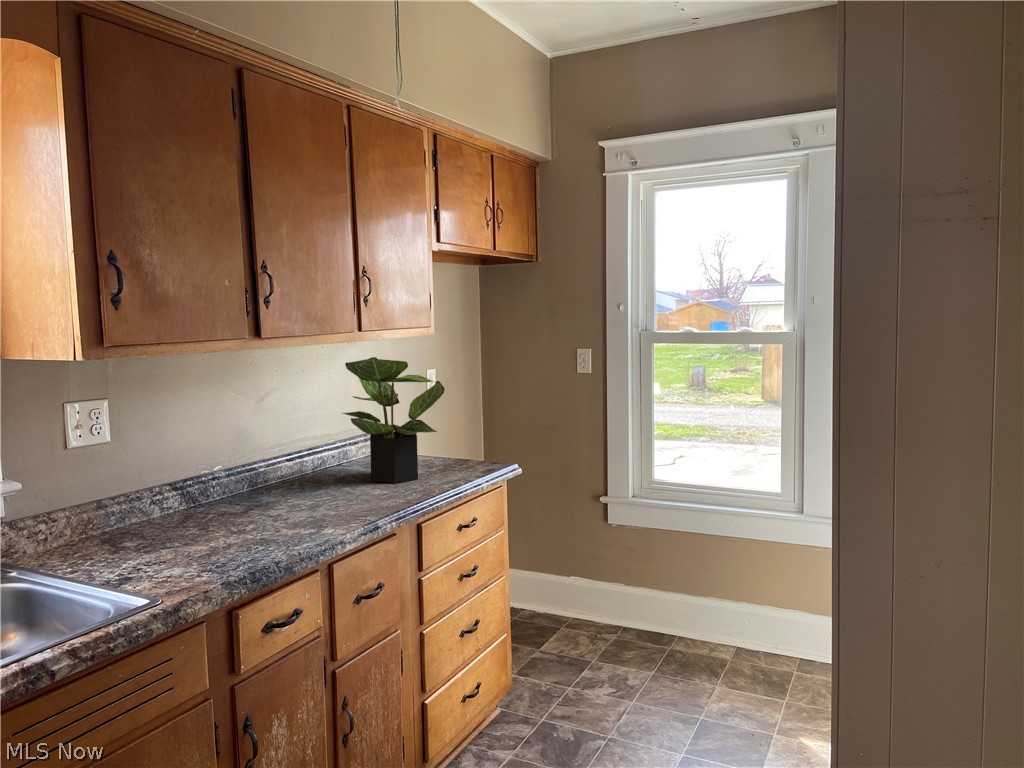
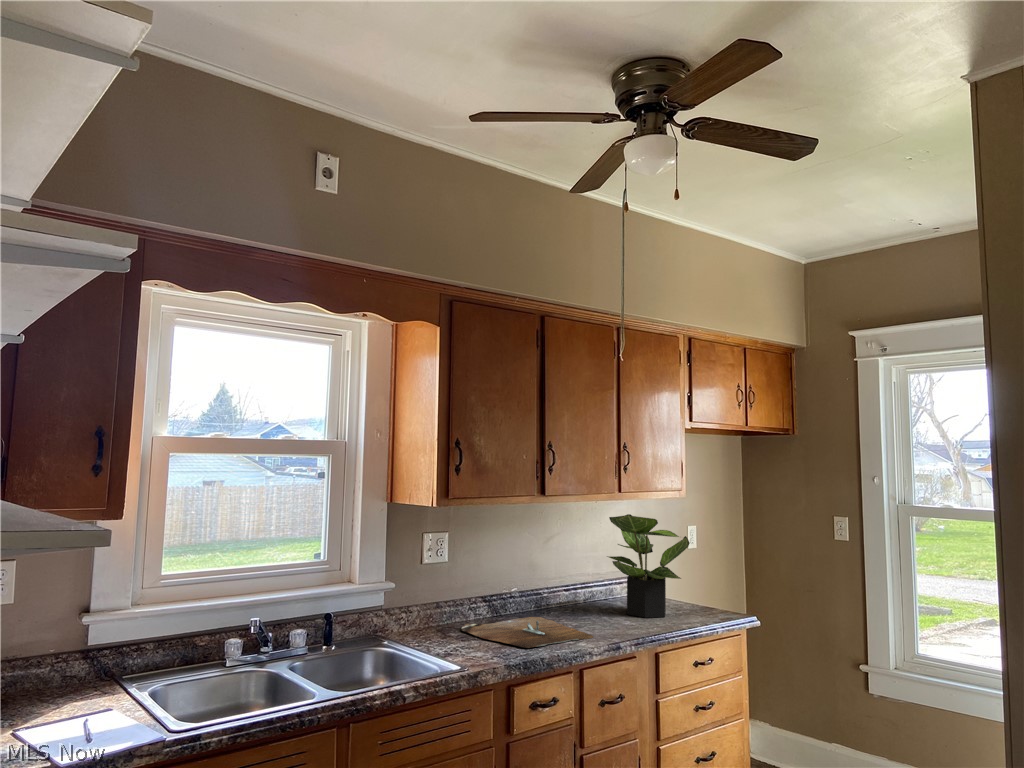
cutting board: none [143,500,339,549] -> present [461,617,593,648]

